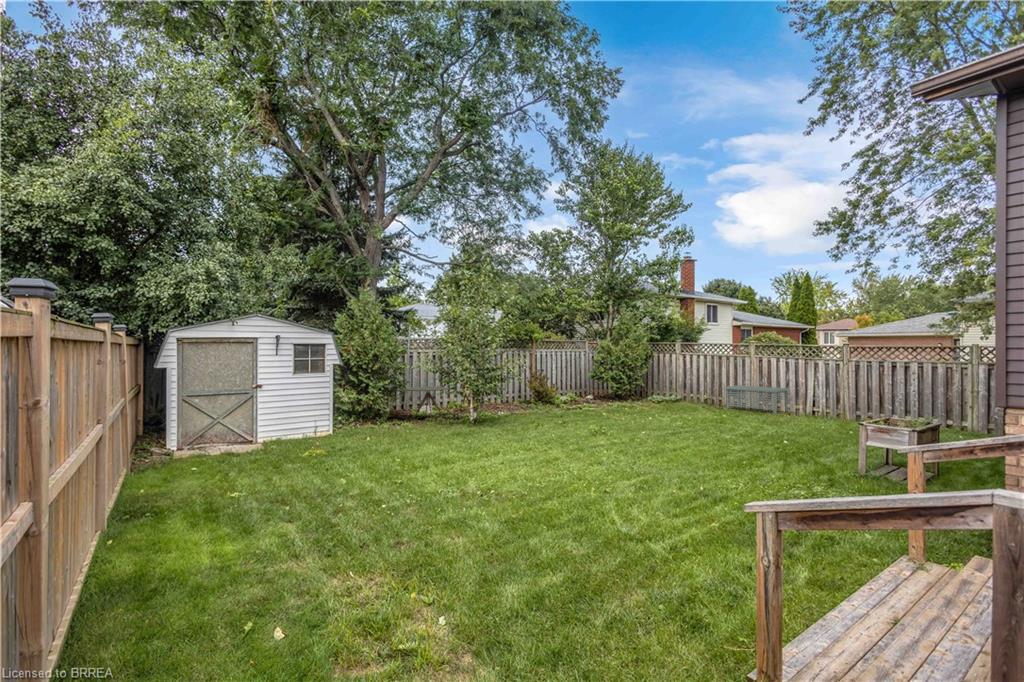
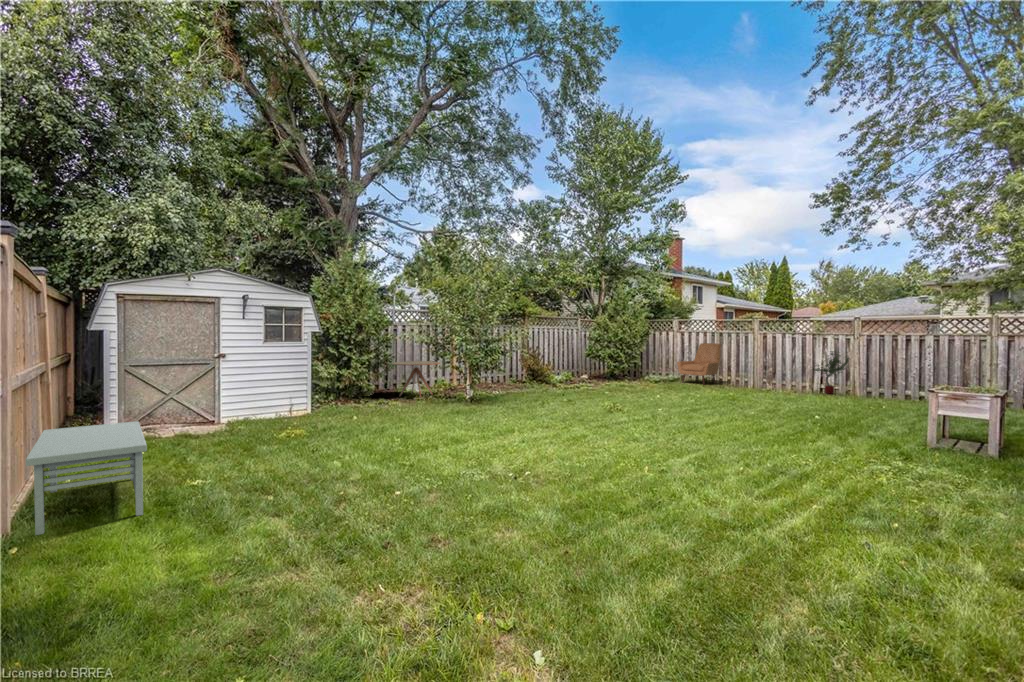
chair: none [678,366,721,407] -> present [677,343,721,385]
potted tree: none [802,376,837,417] -> present [813,351,849,394]
storage bench: present [724,385,789,414] -> present [26,421,147,535]

